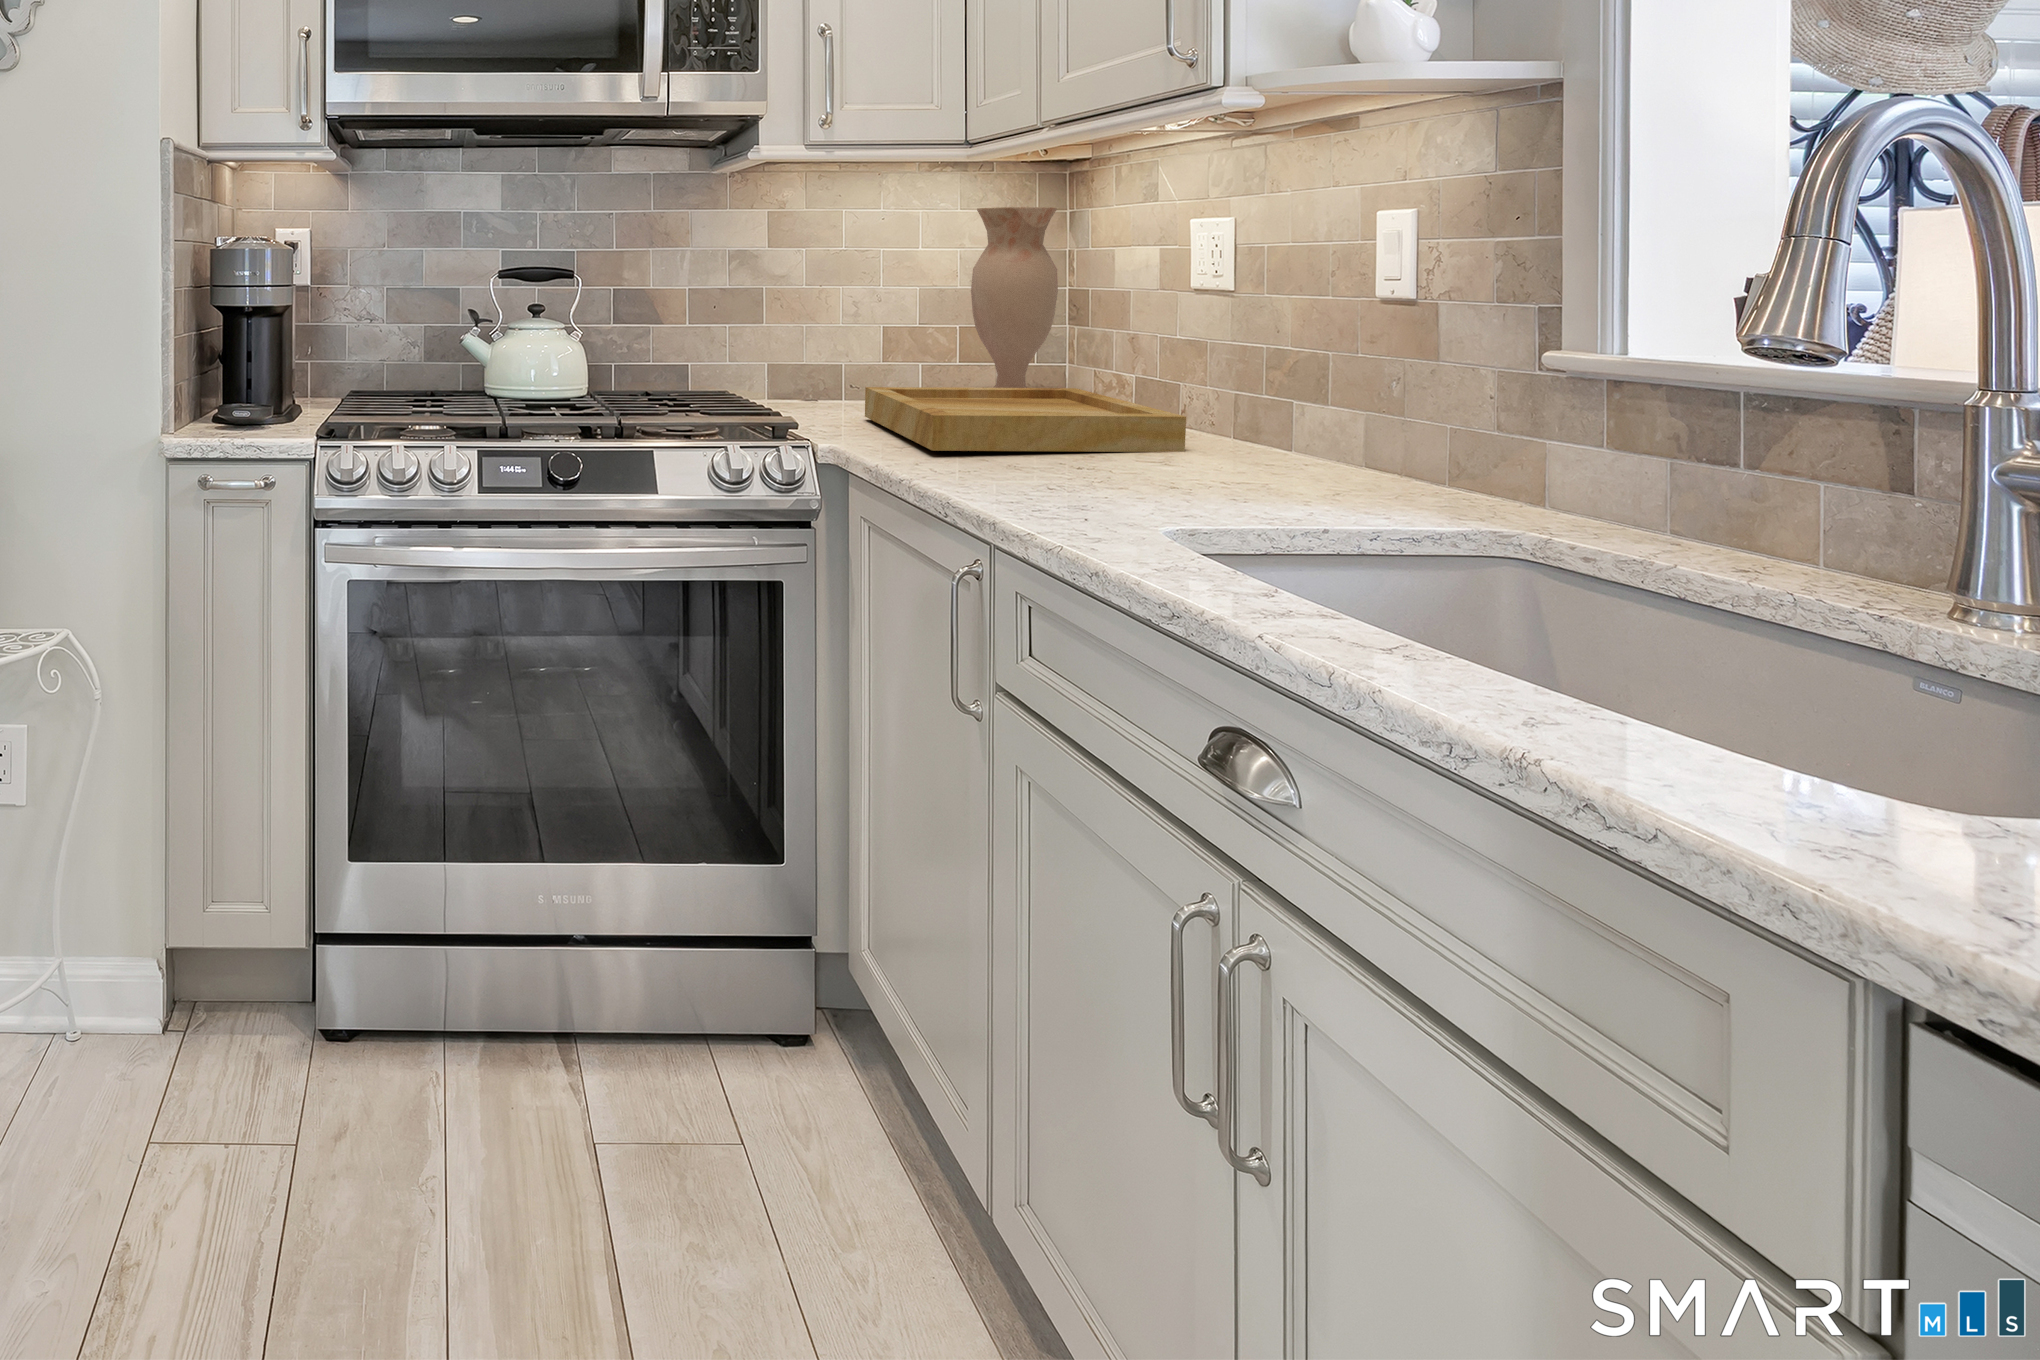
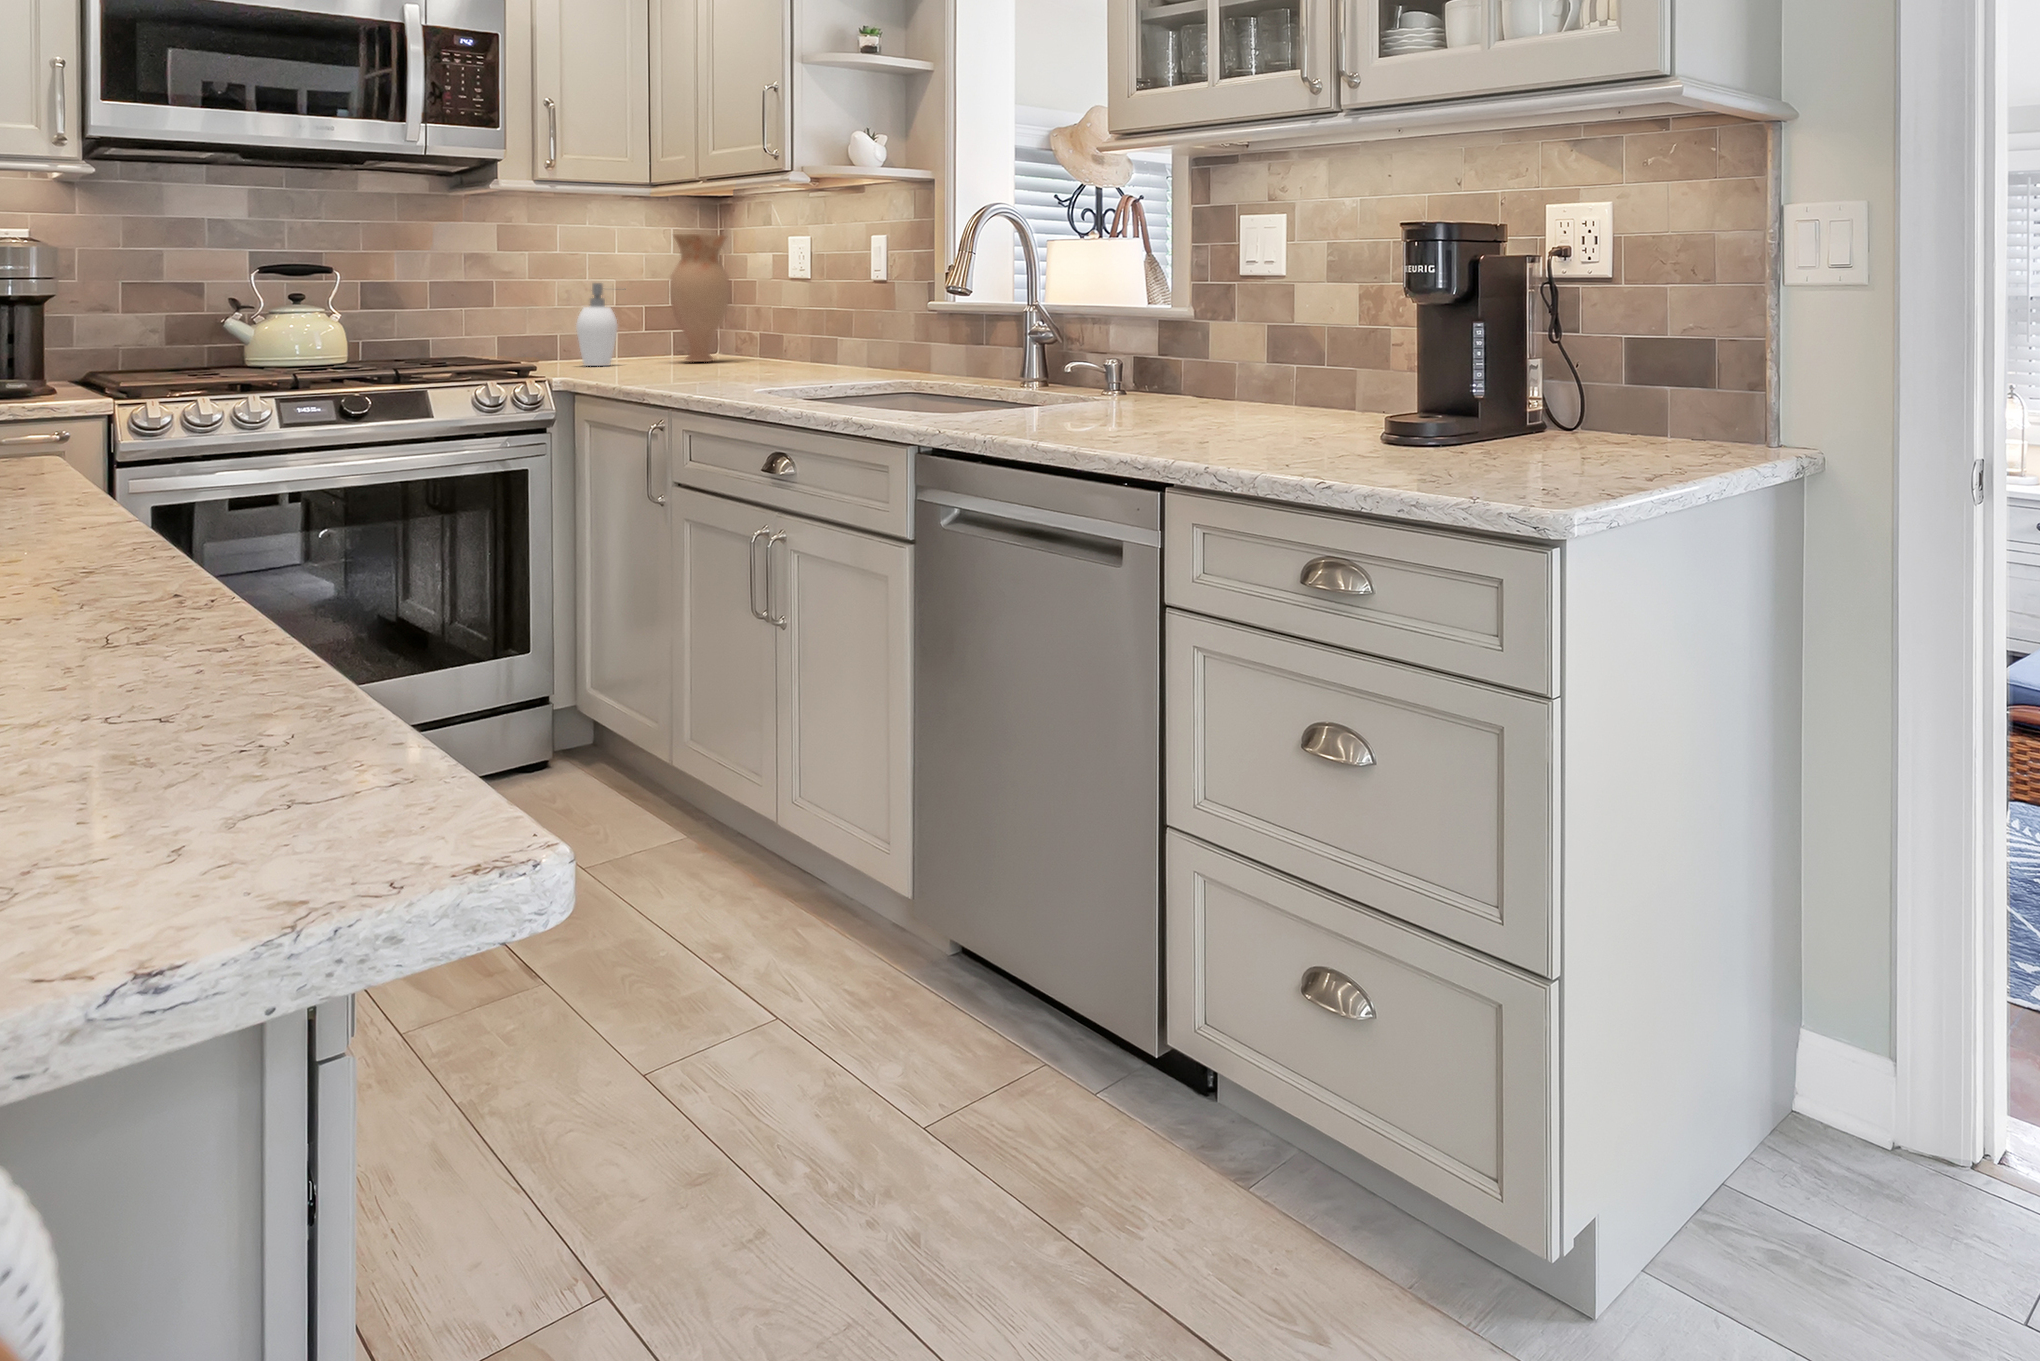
soap dispenser: none [847,281,915,399] -> present [576,283,626,366]
tray: present [865,387,1186,452] -> none [589,350,786,377]

